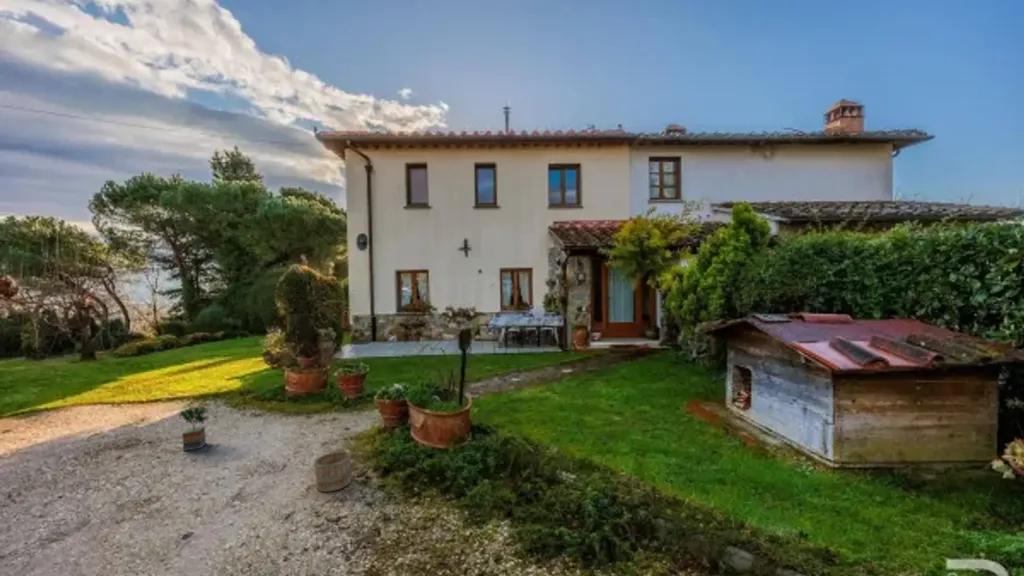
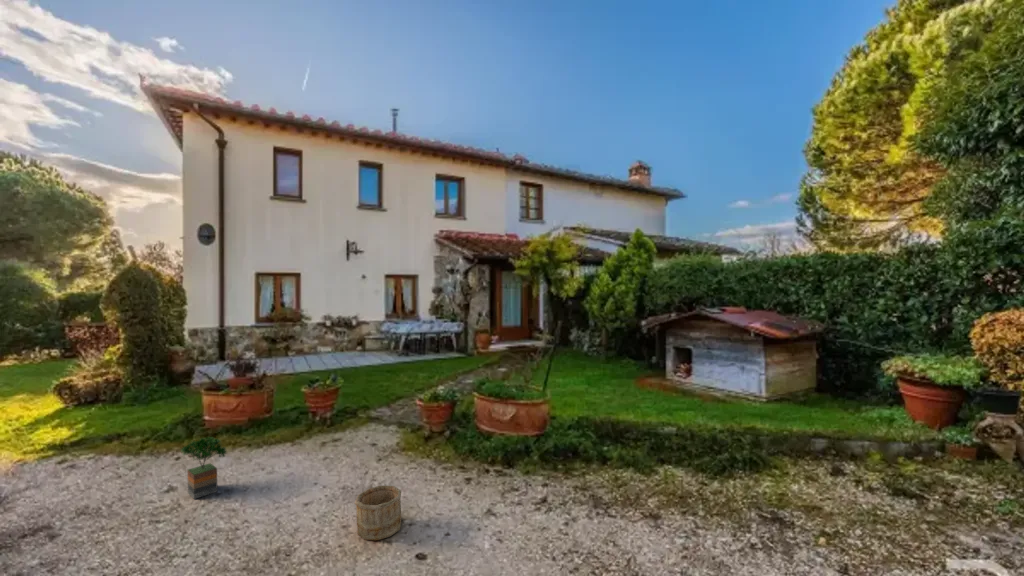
wooden bucket: present [314,451,352,492] -> present [355,486,401,541]

